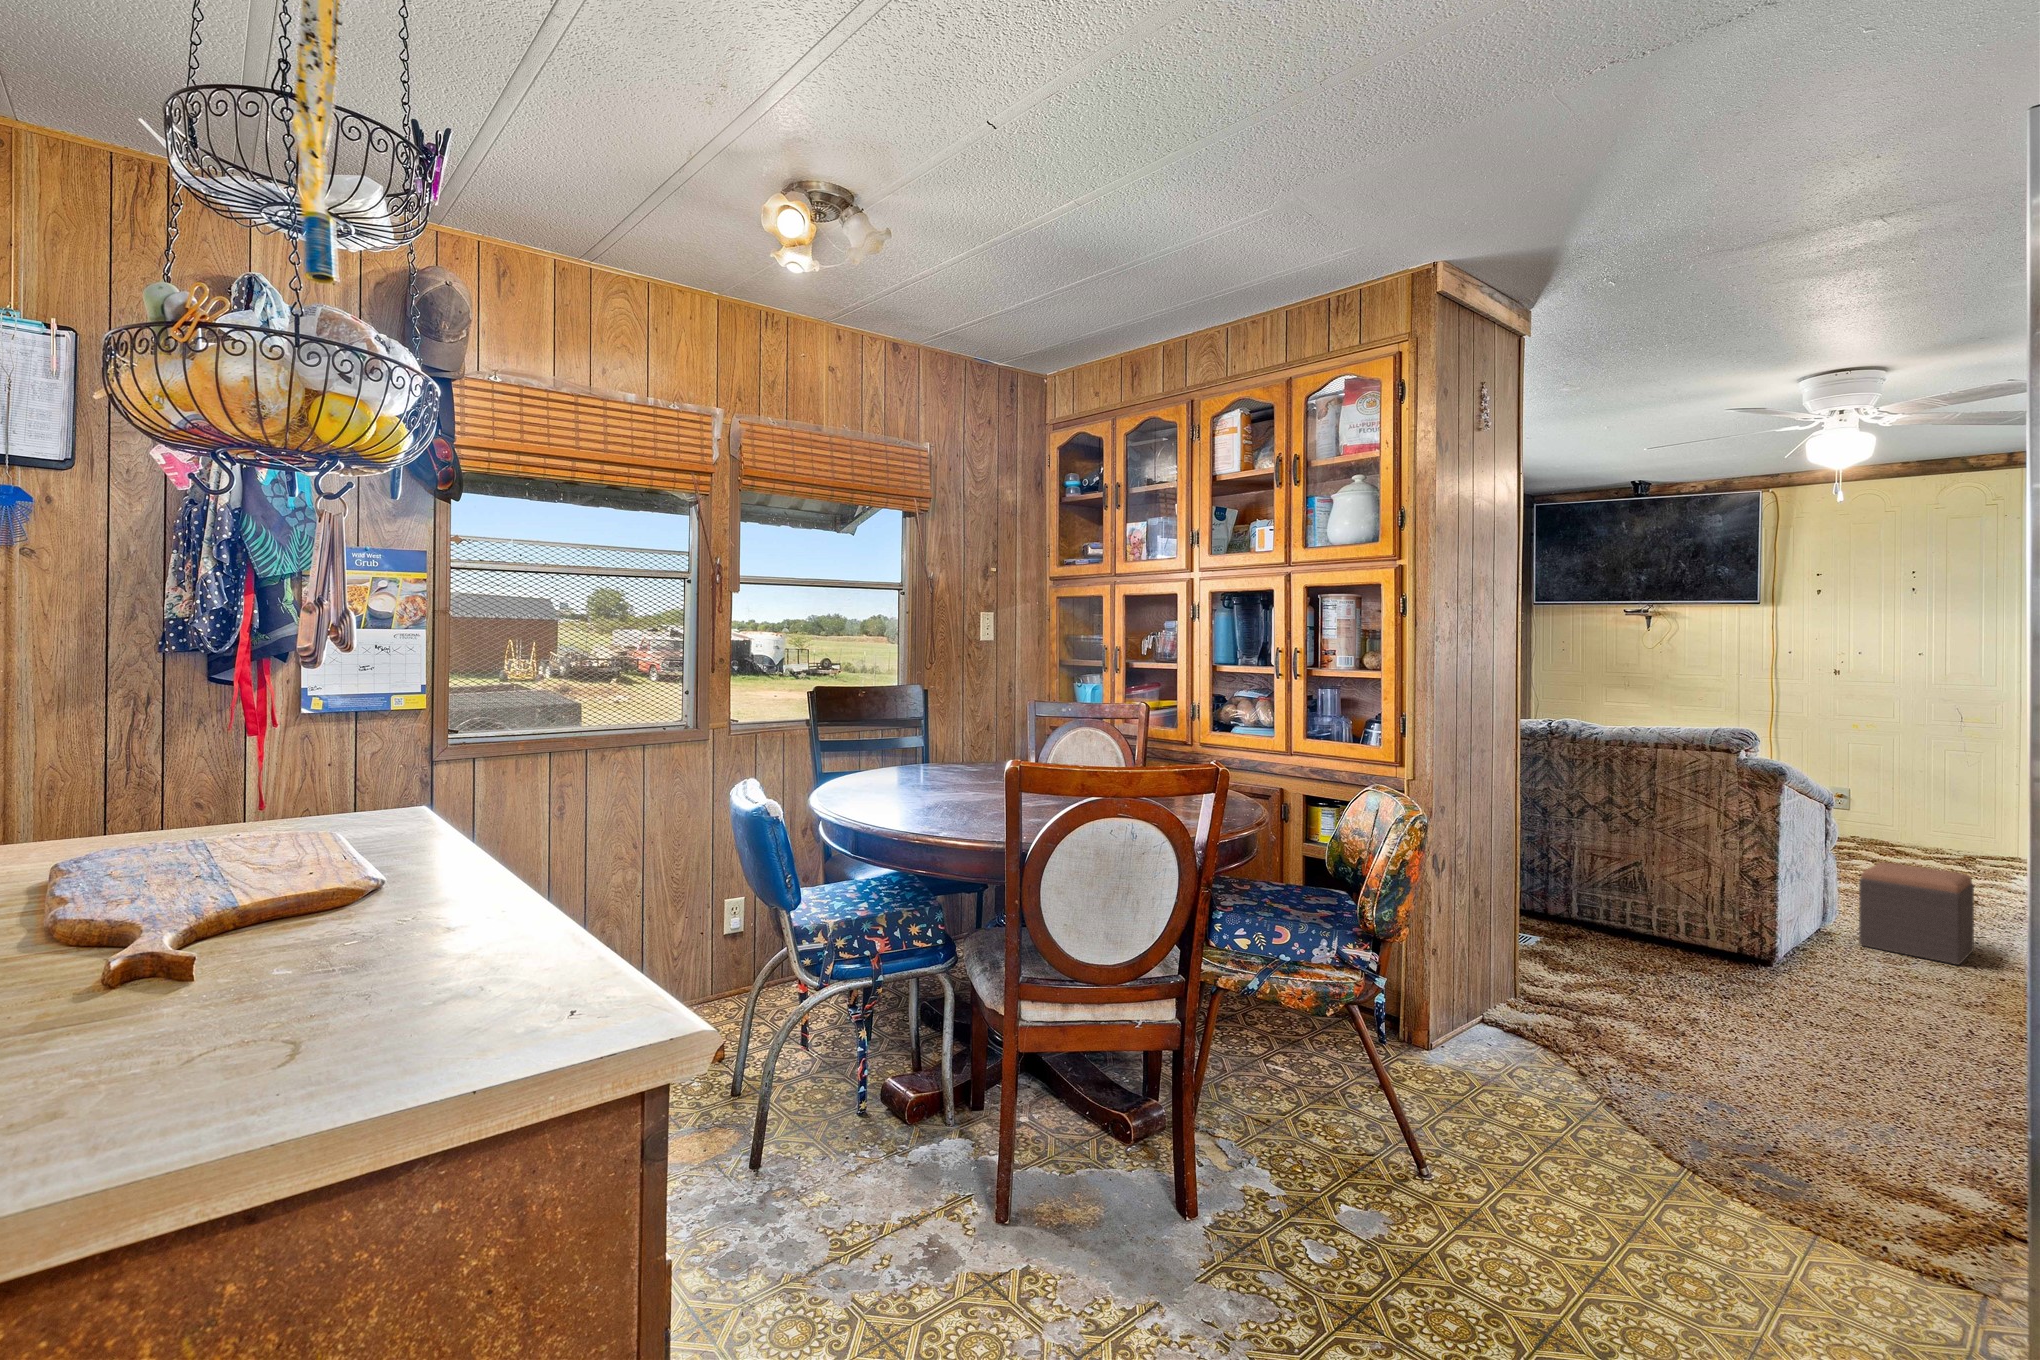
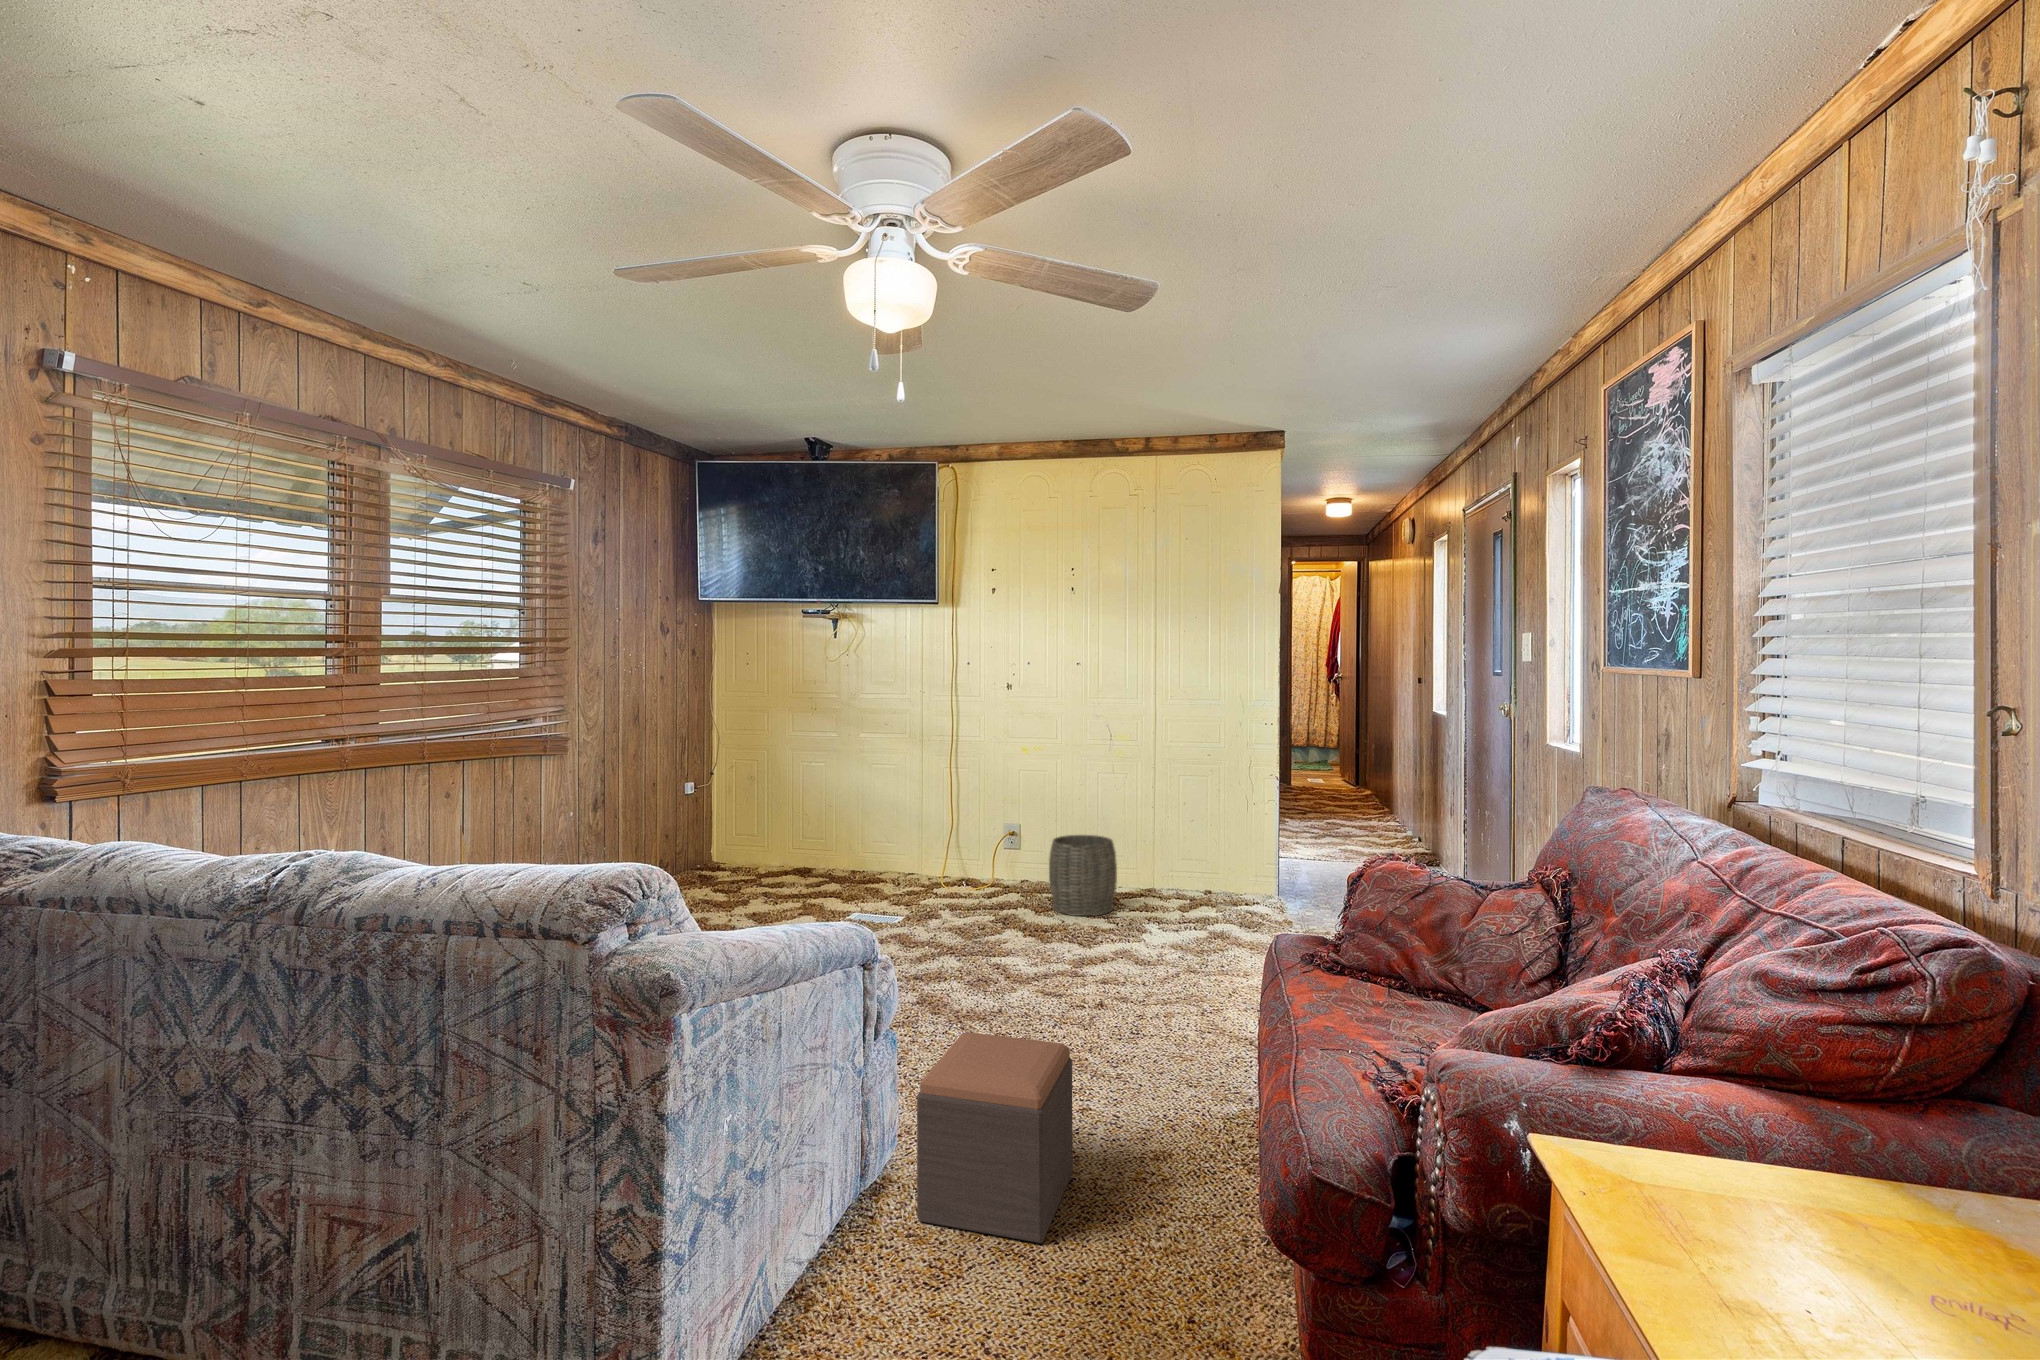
woven basket: none [1886,794,1968,860] -> present [1049,835,1117,916]

